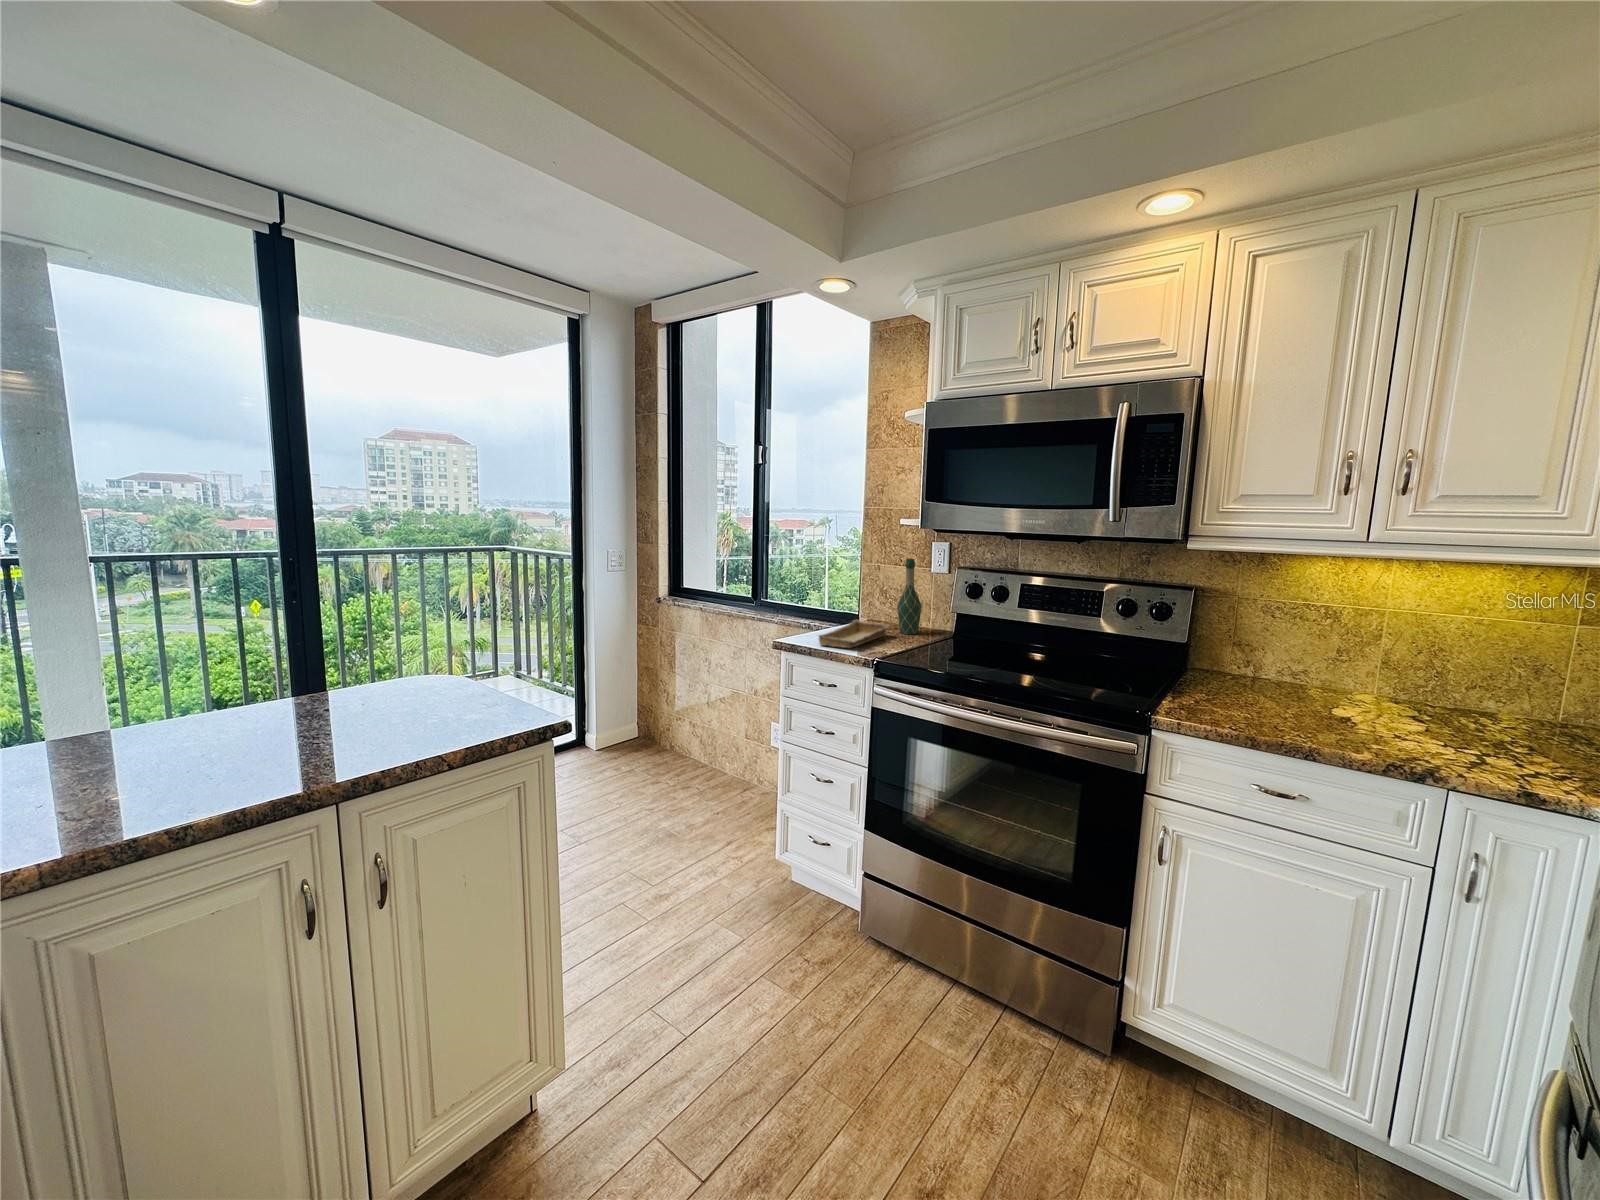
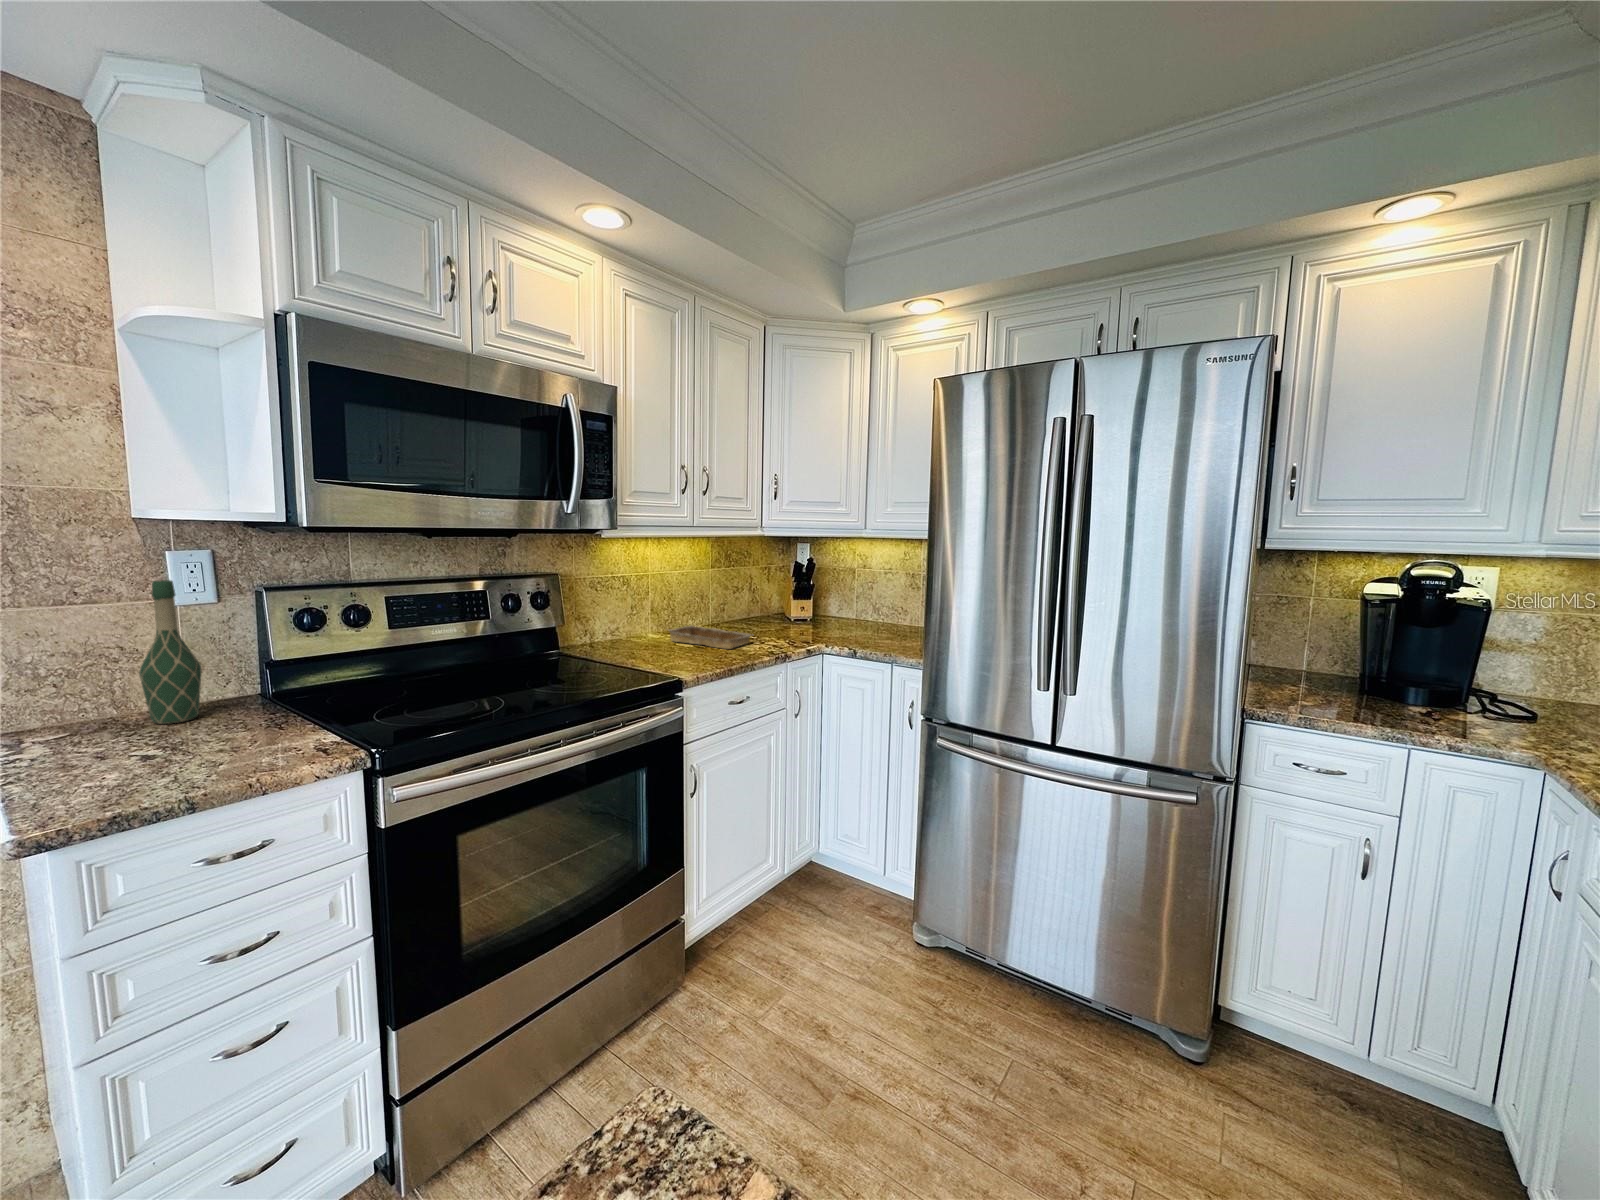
tray: present [819,620,889,648] -> present [669,625,753,649]

